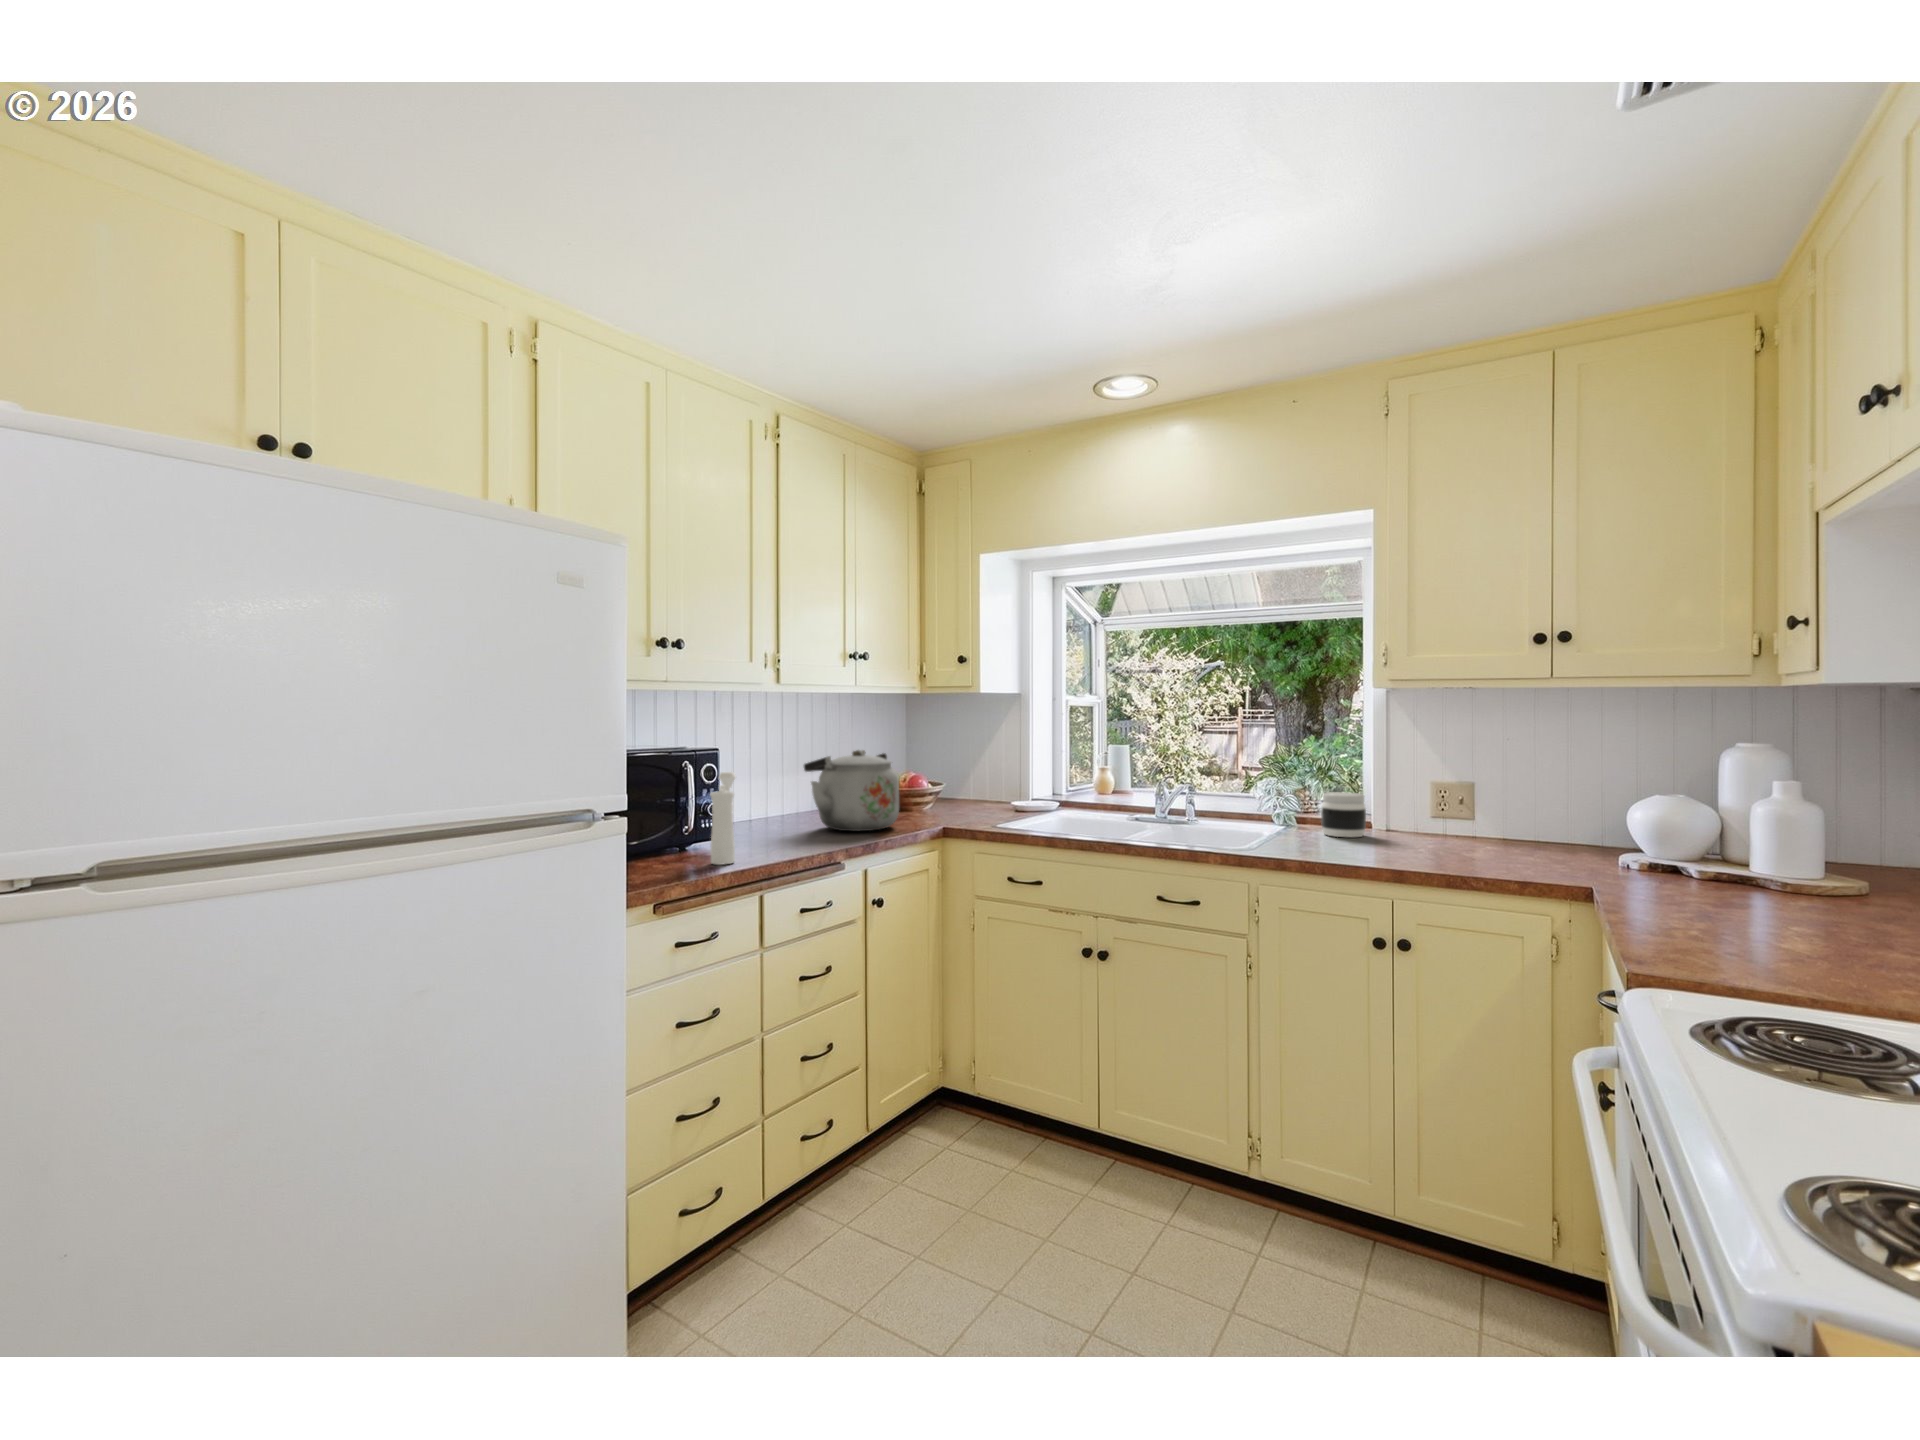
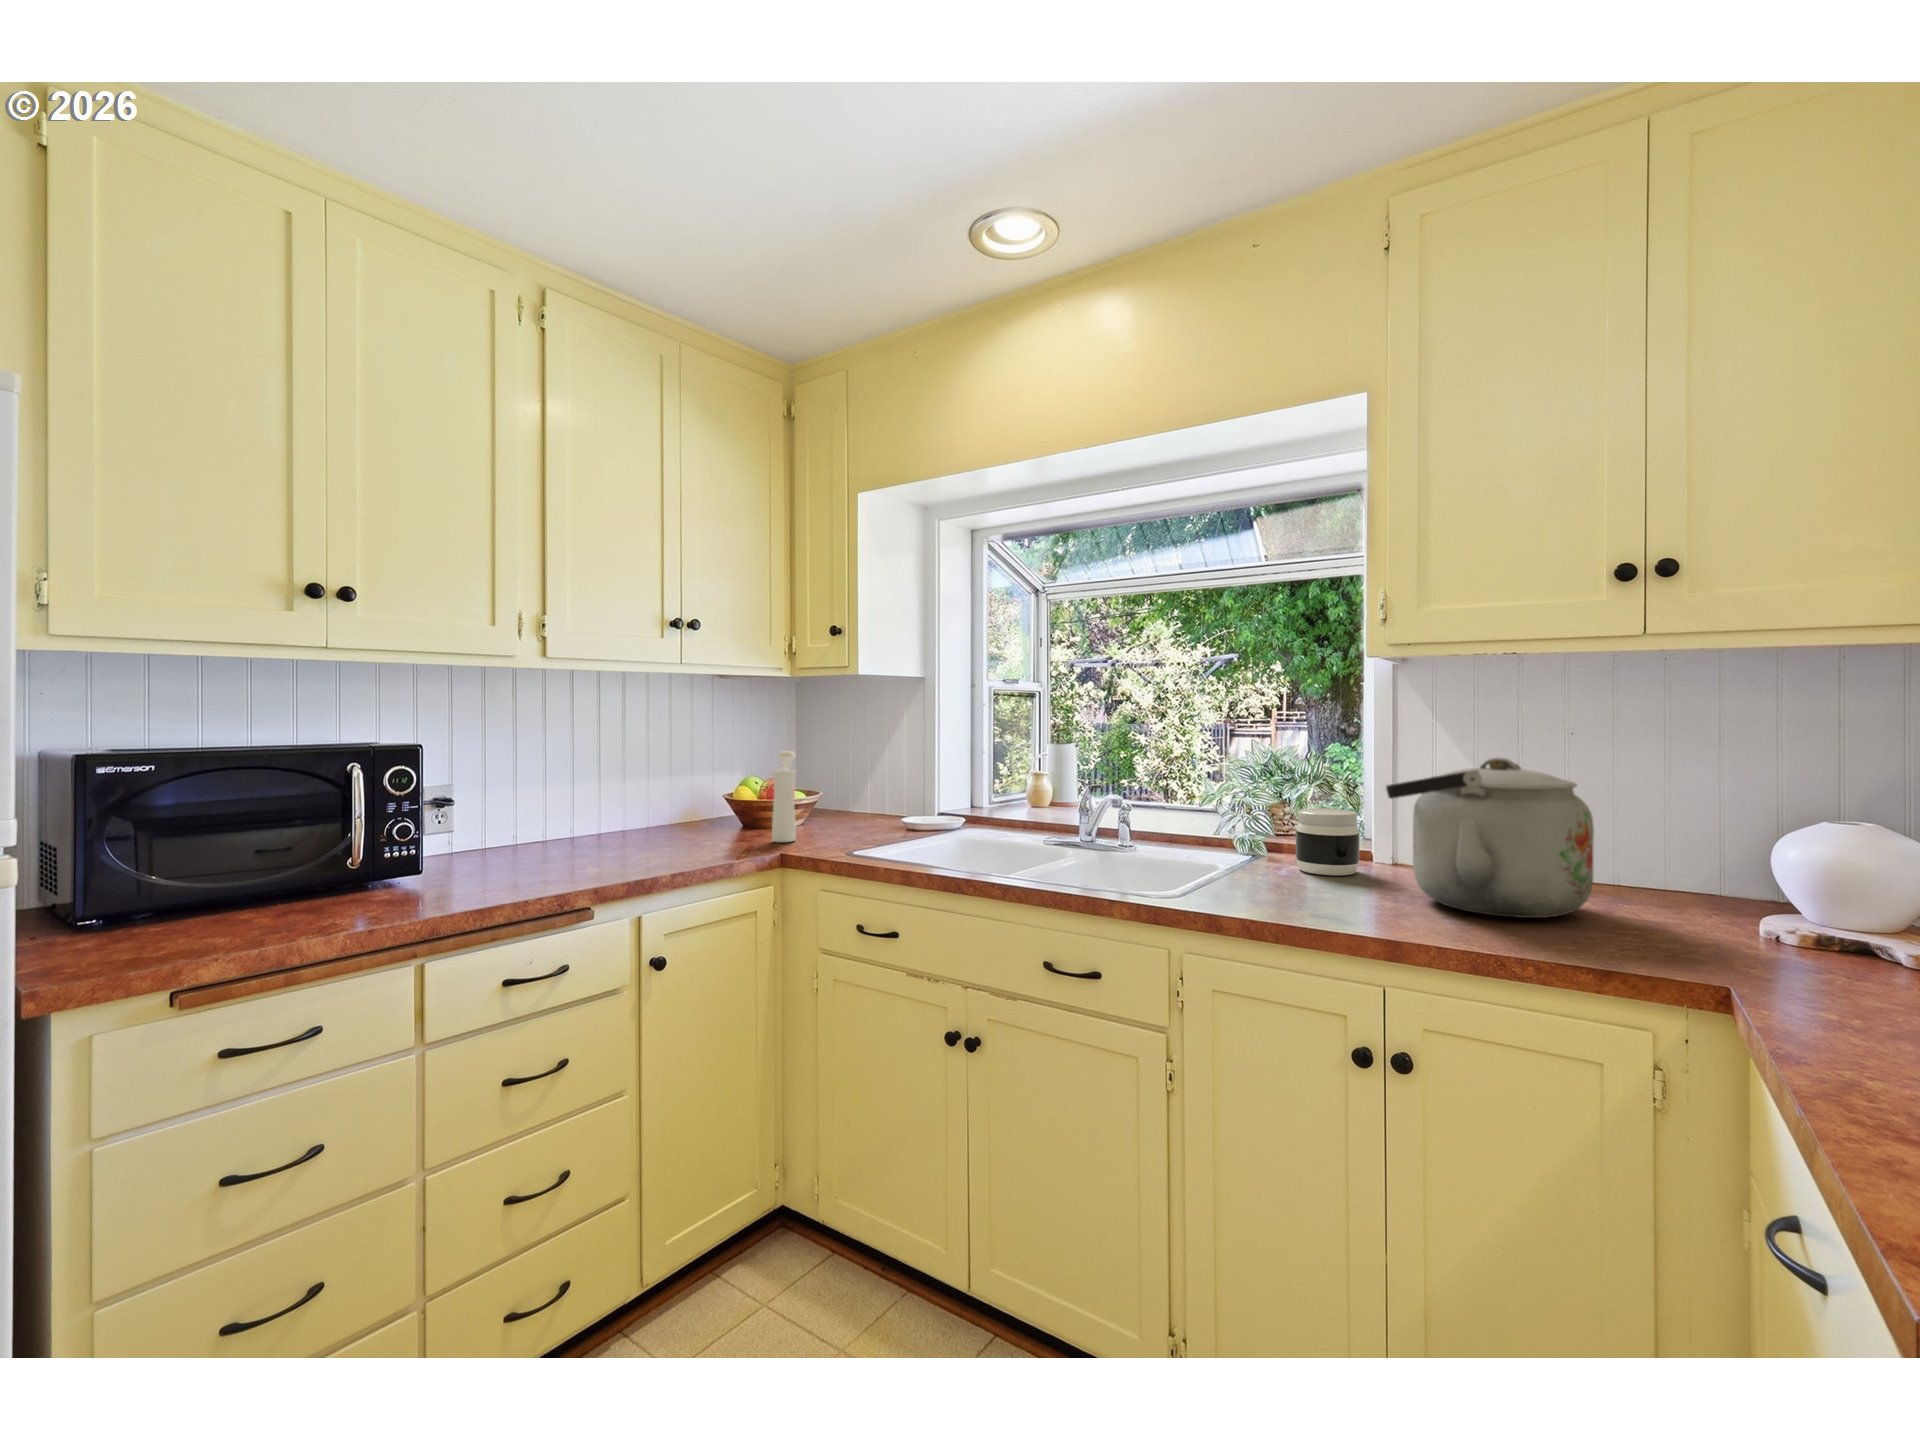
kettle: present [804,750,899,831] -> present [1386,757,1594,918]
pepper mill: present [710,772,736,865] -> present [772,751,796,842]

